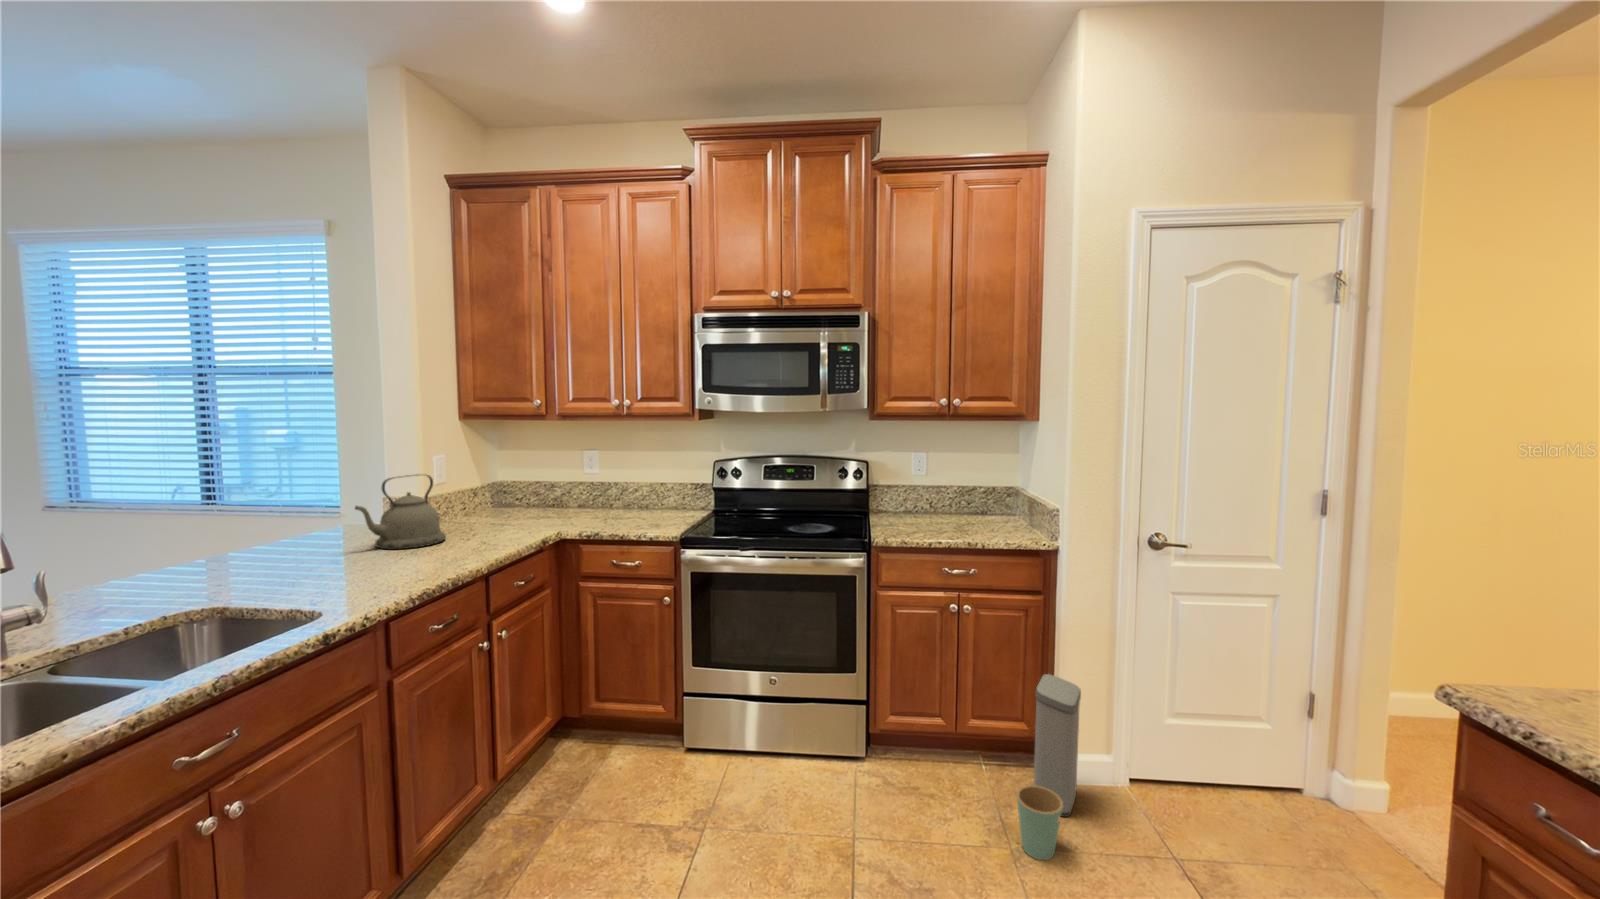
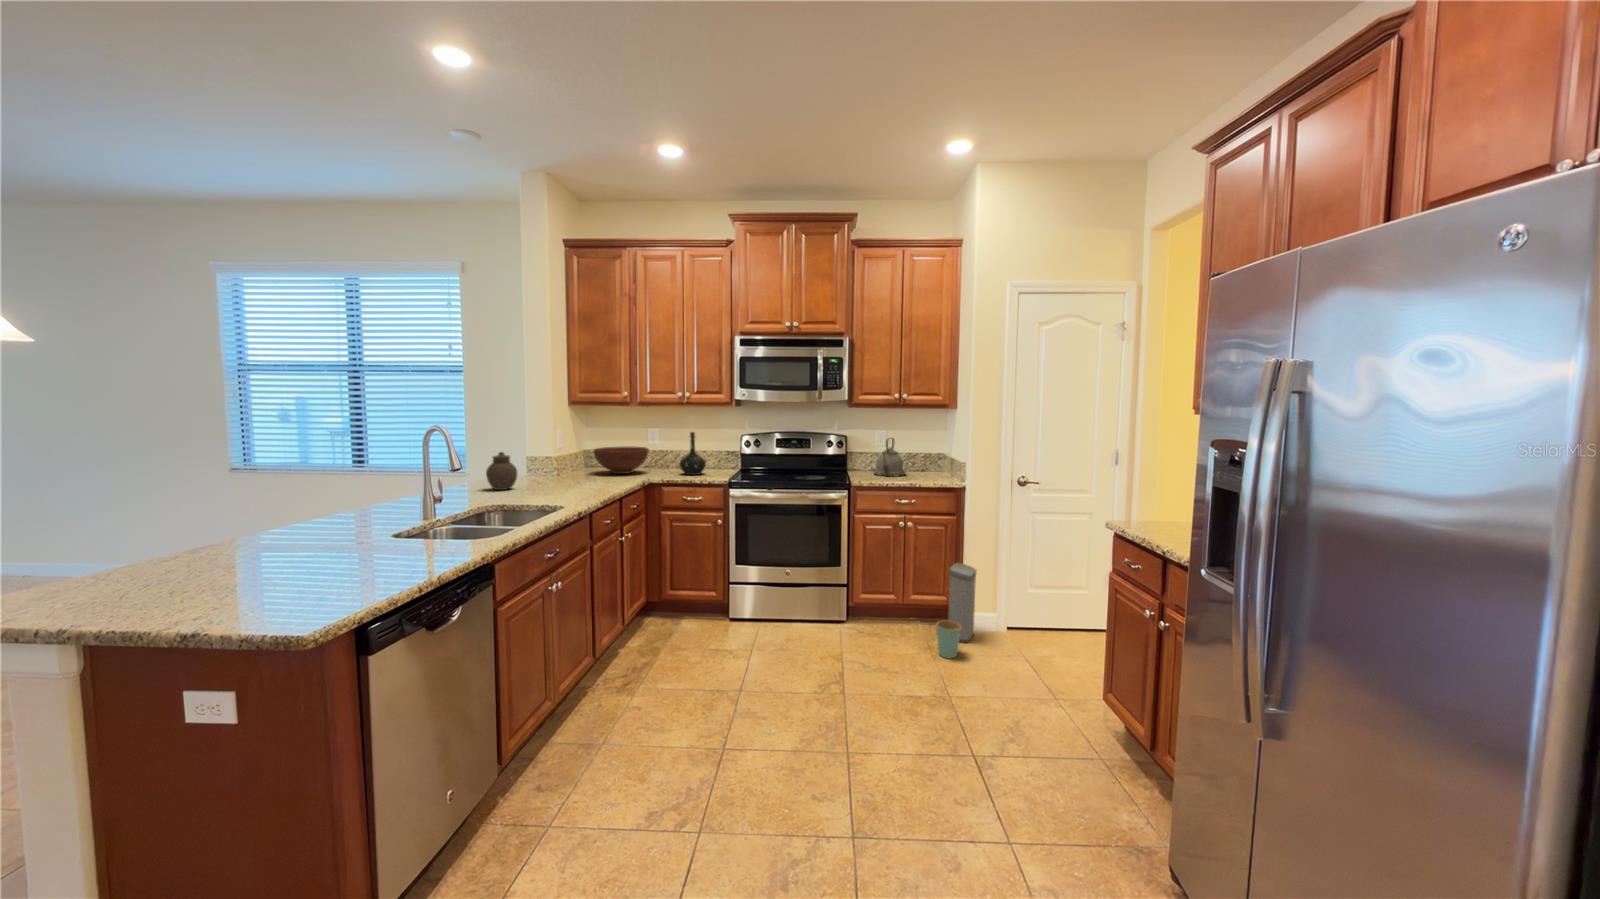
bottle: none [614,458,655,523] -> present [679,432,706,475]
kettle: present [355,475,446,549] -> present [874,438,905,476]
fruit bowl: none [487,478,573,522] -> present [593,446,649,474]
jar: none [261,500,320,563] -> present [486,452,517,490]

